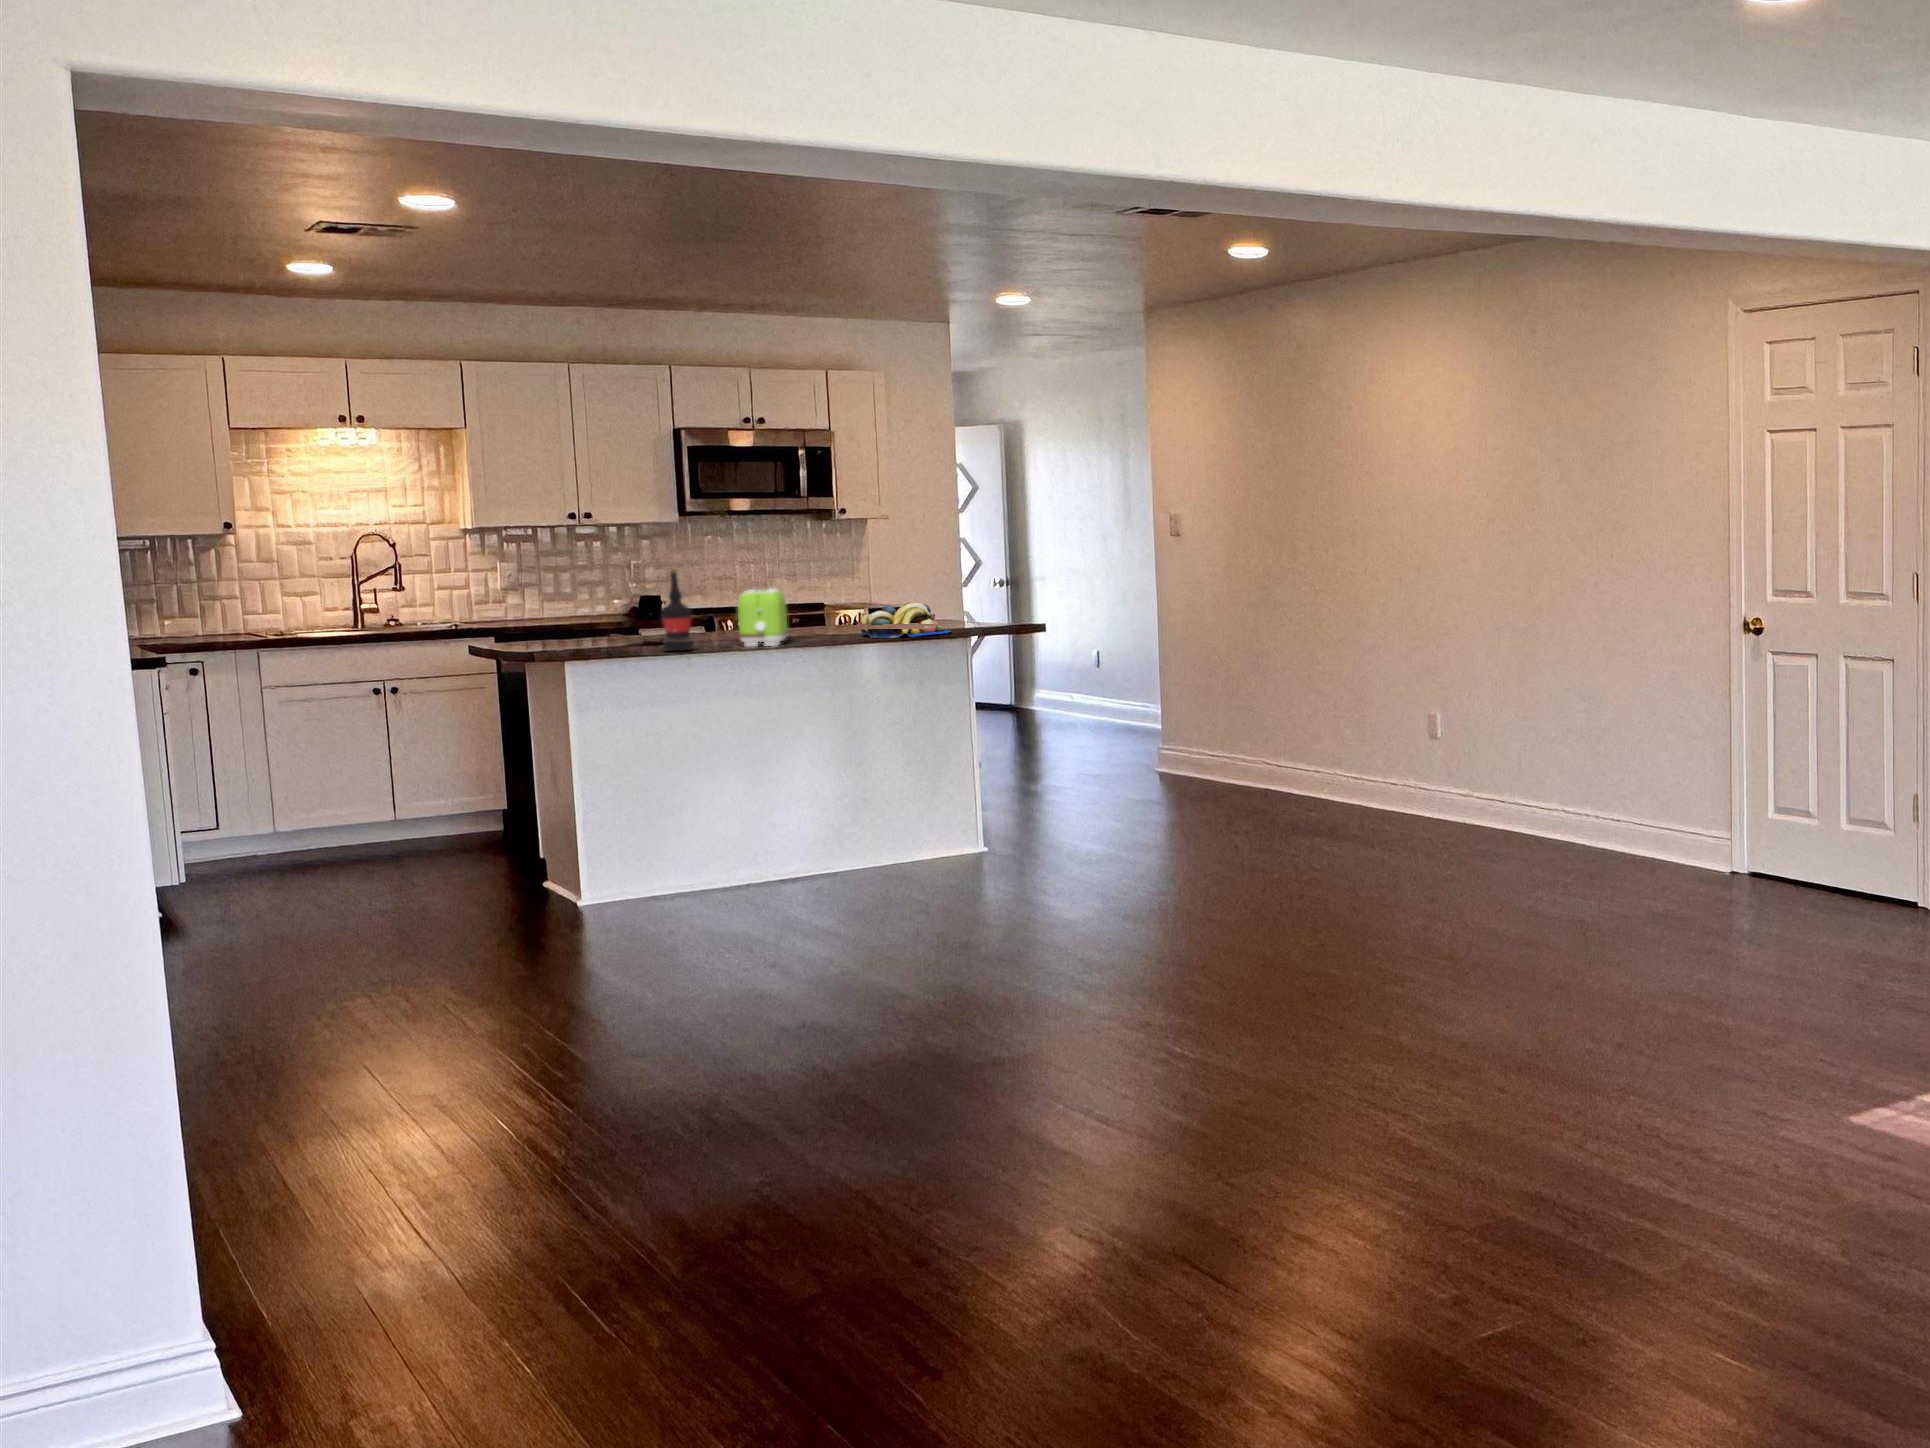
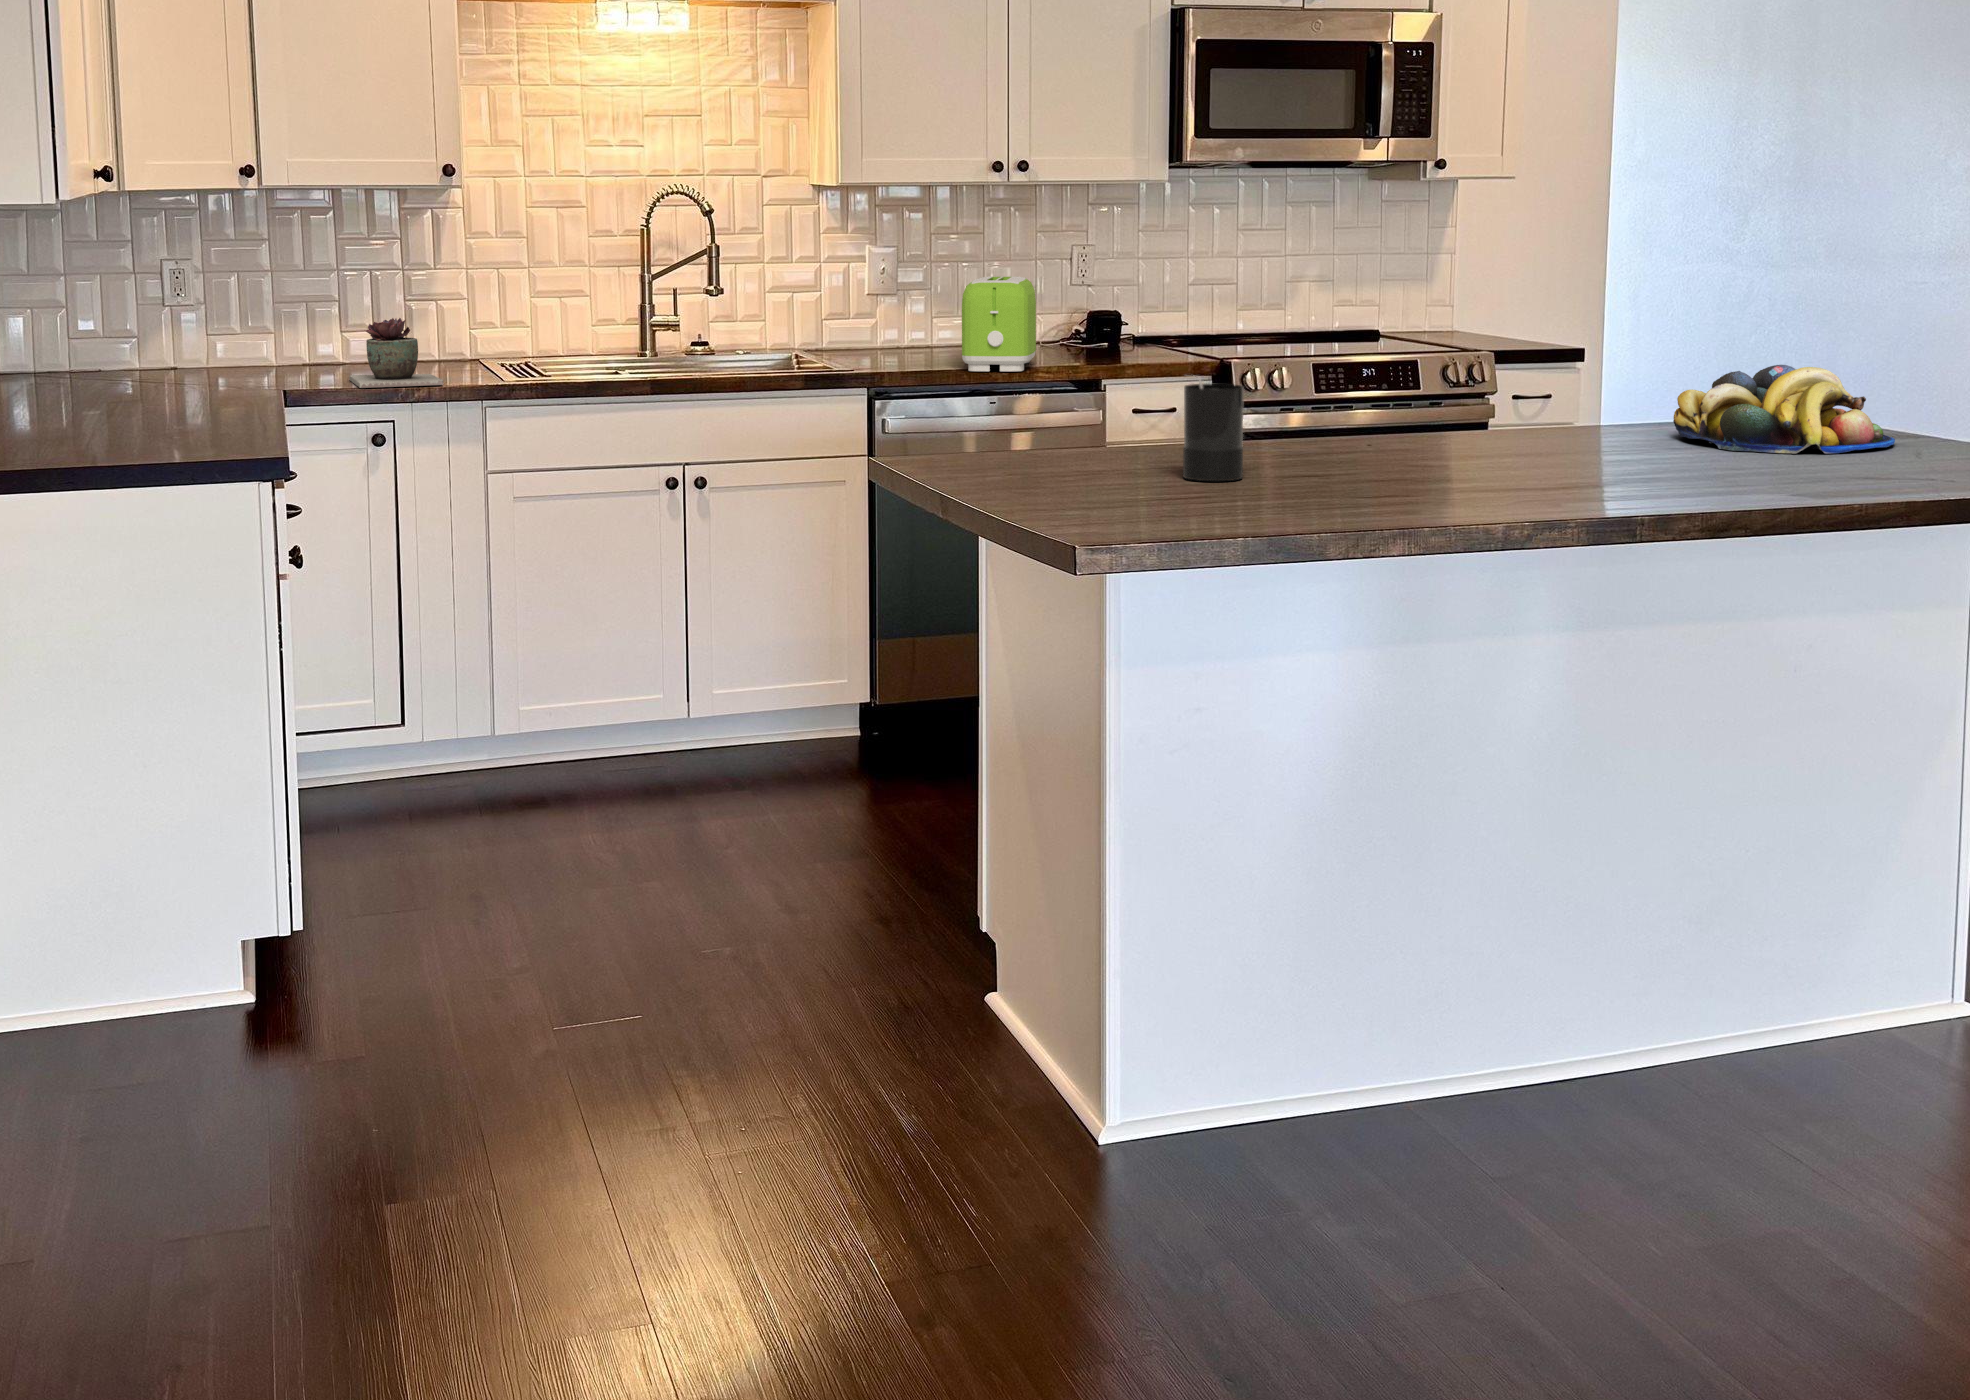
wine bottle: present [661,569,693,651] -> none [1303,275,1376,478]
toaster: present [738,588,787,646] -> present [962,276,1036,372]
succulent plant: none [171,606,233,644] -> present [350,318,444,388]
candle: none [606,612,636,654] -> present [1183,376,1244,481]

